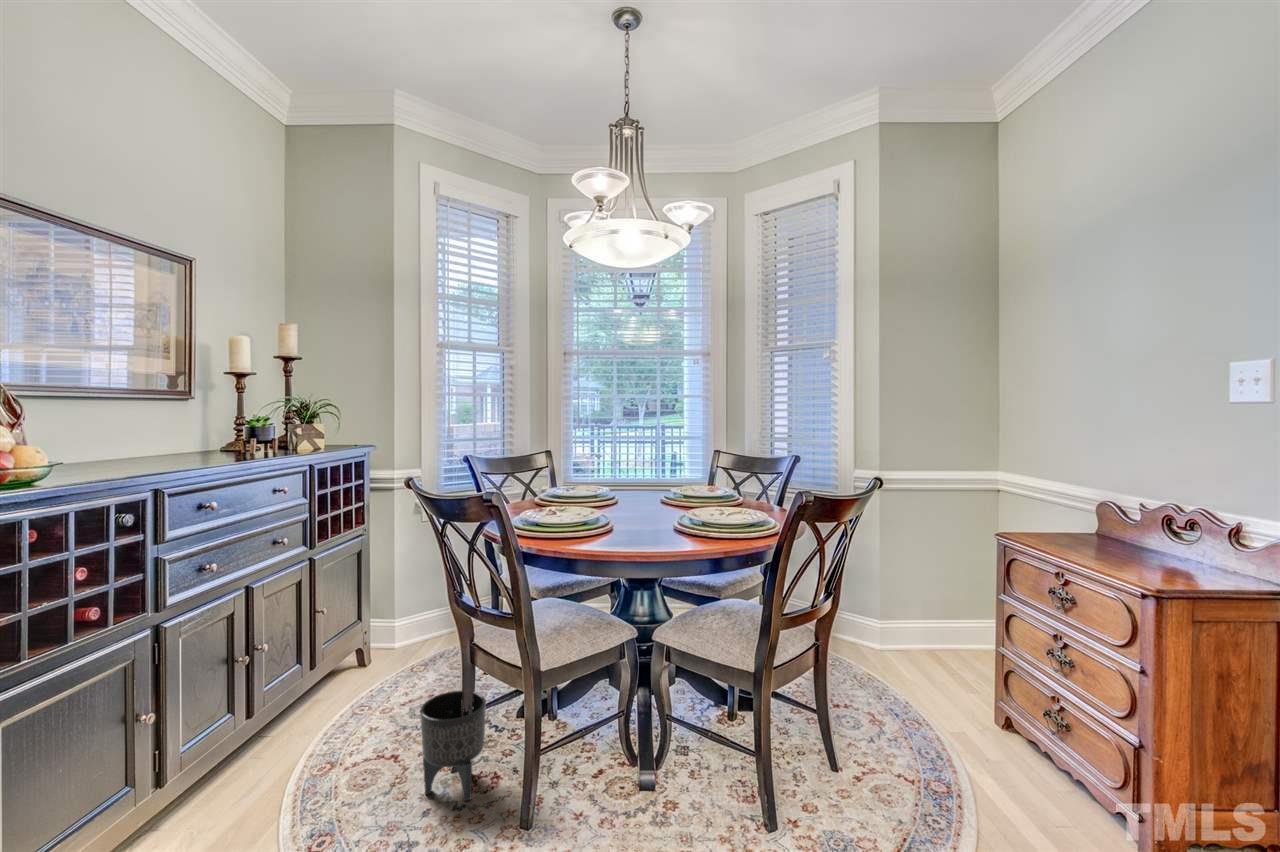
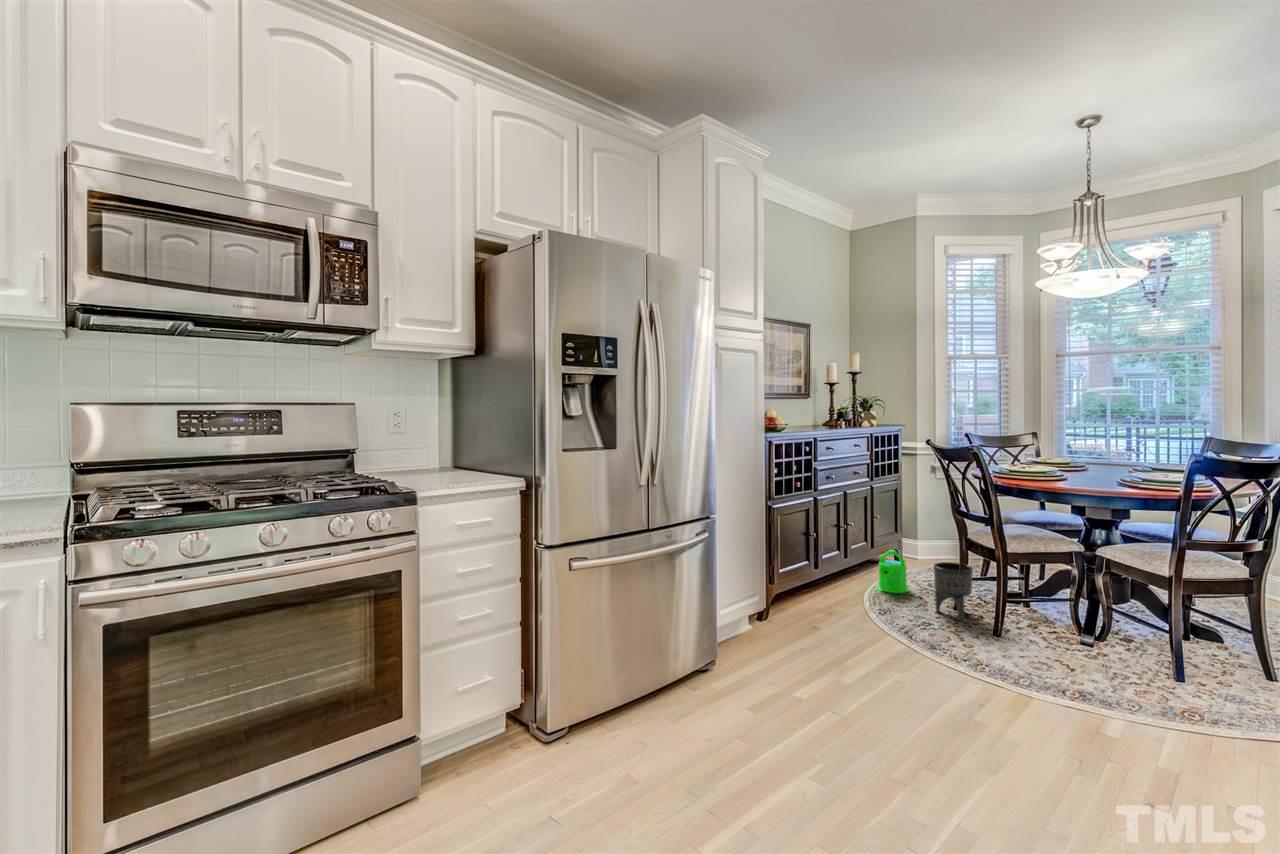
watering can: none [318,677,379,764] -> present [877,550,908,593]

